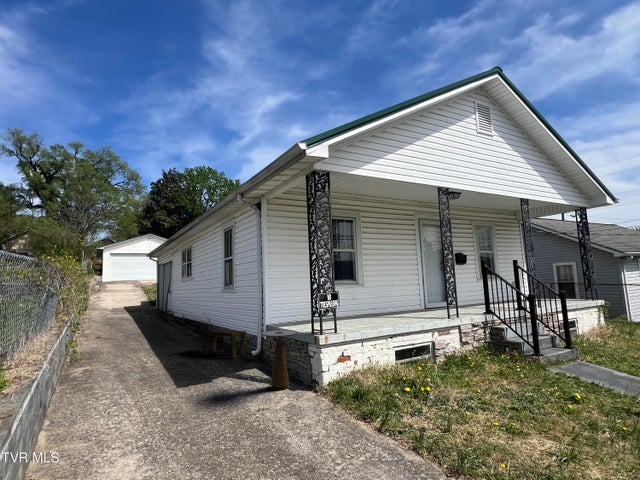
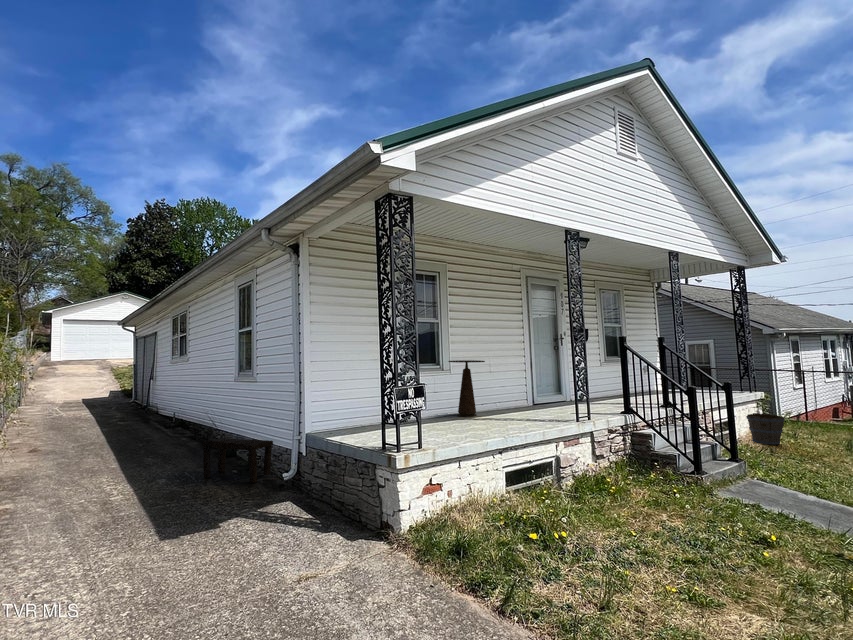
wooden bucket: none [592,316,622,340] -> present [746,413,785,445]
side table: present [262,330,298,390] -> present [448,360,485,417]

